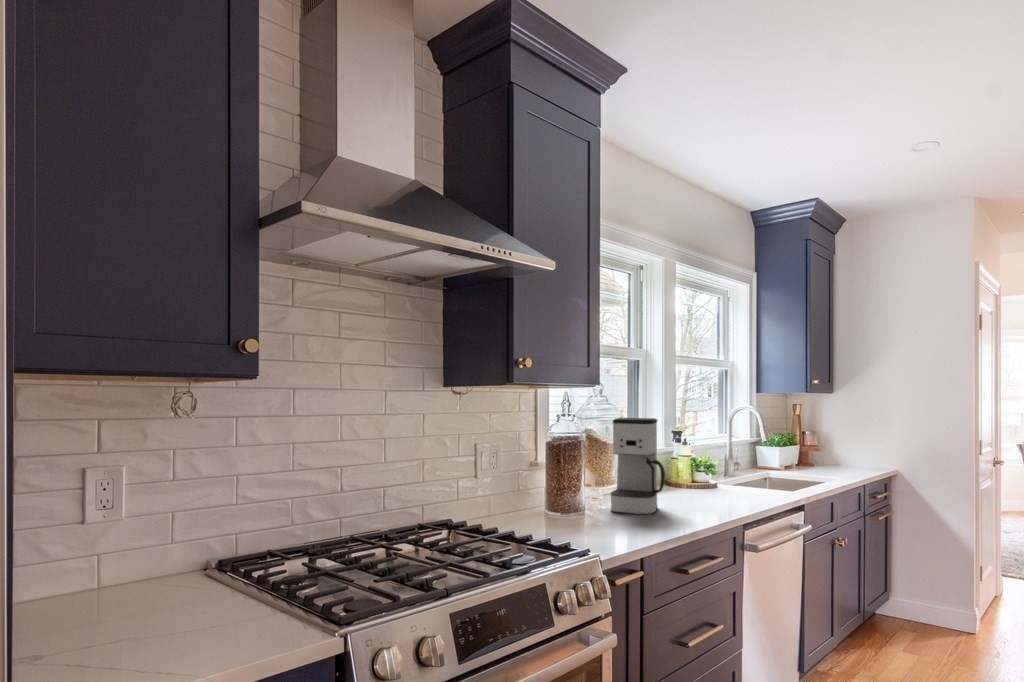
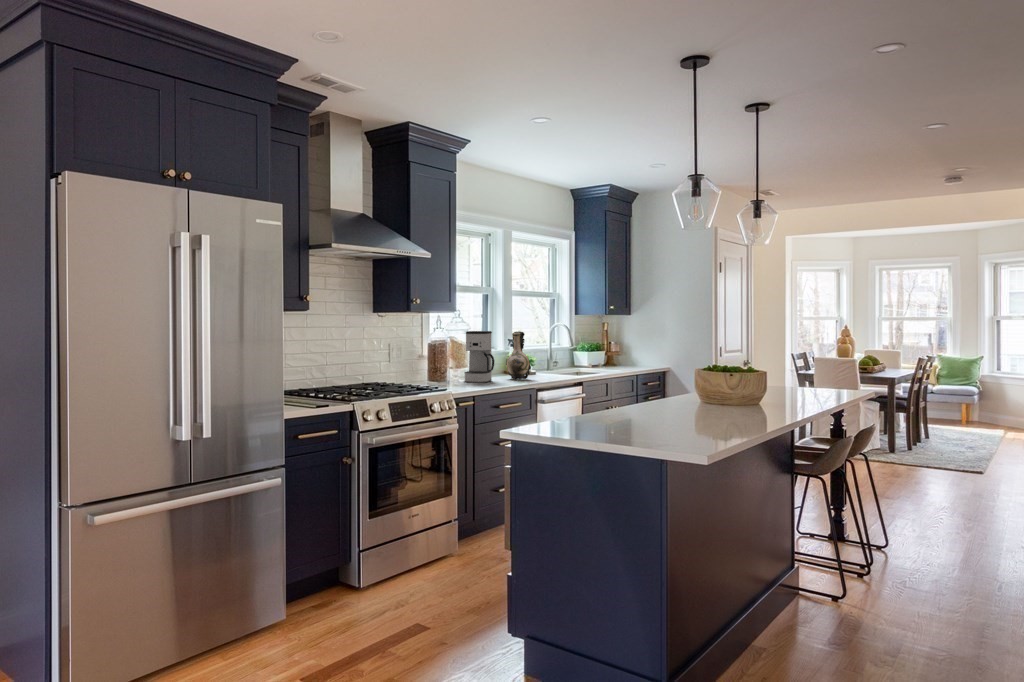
decorative vase: none [678,419,725,504] -> present [506,331,531,379]

